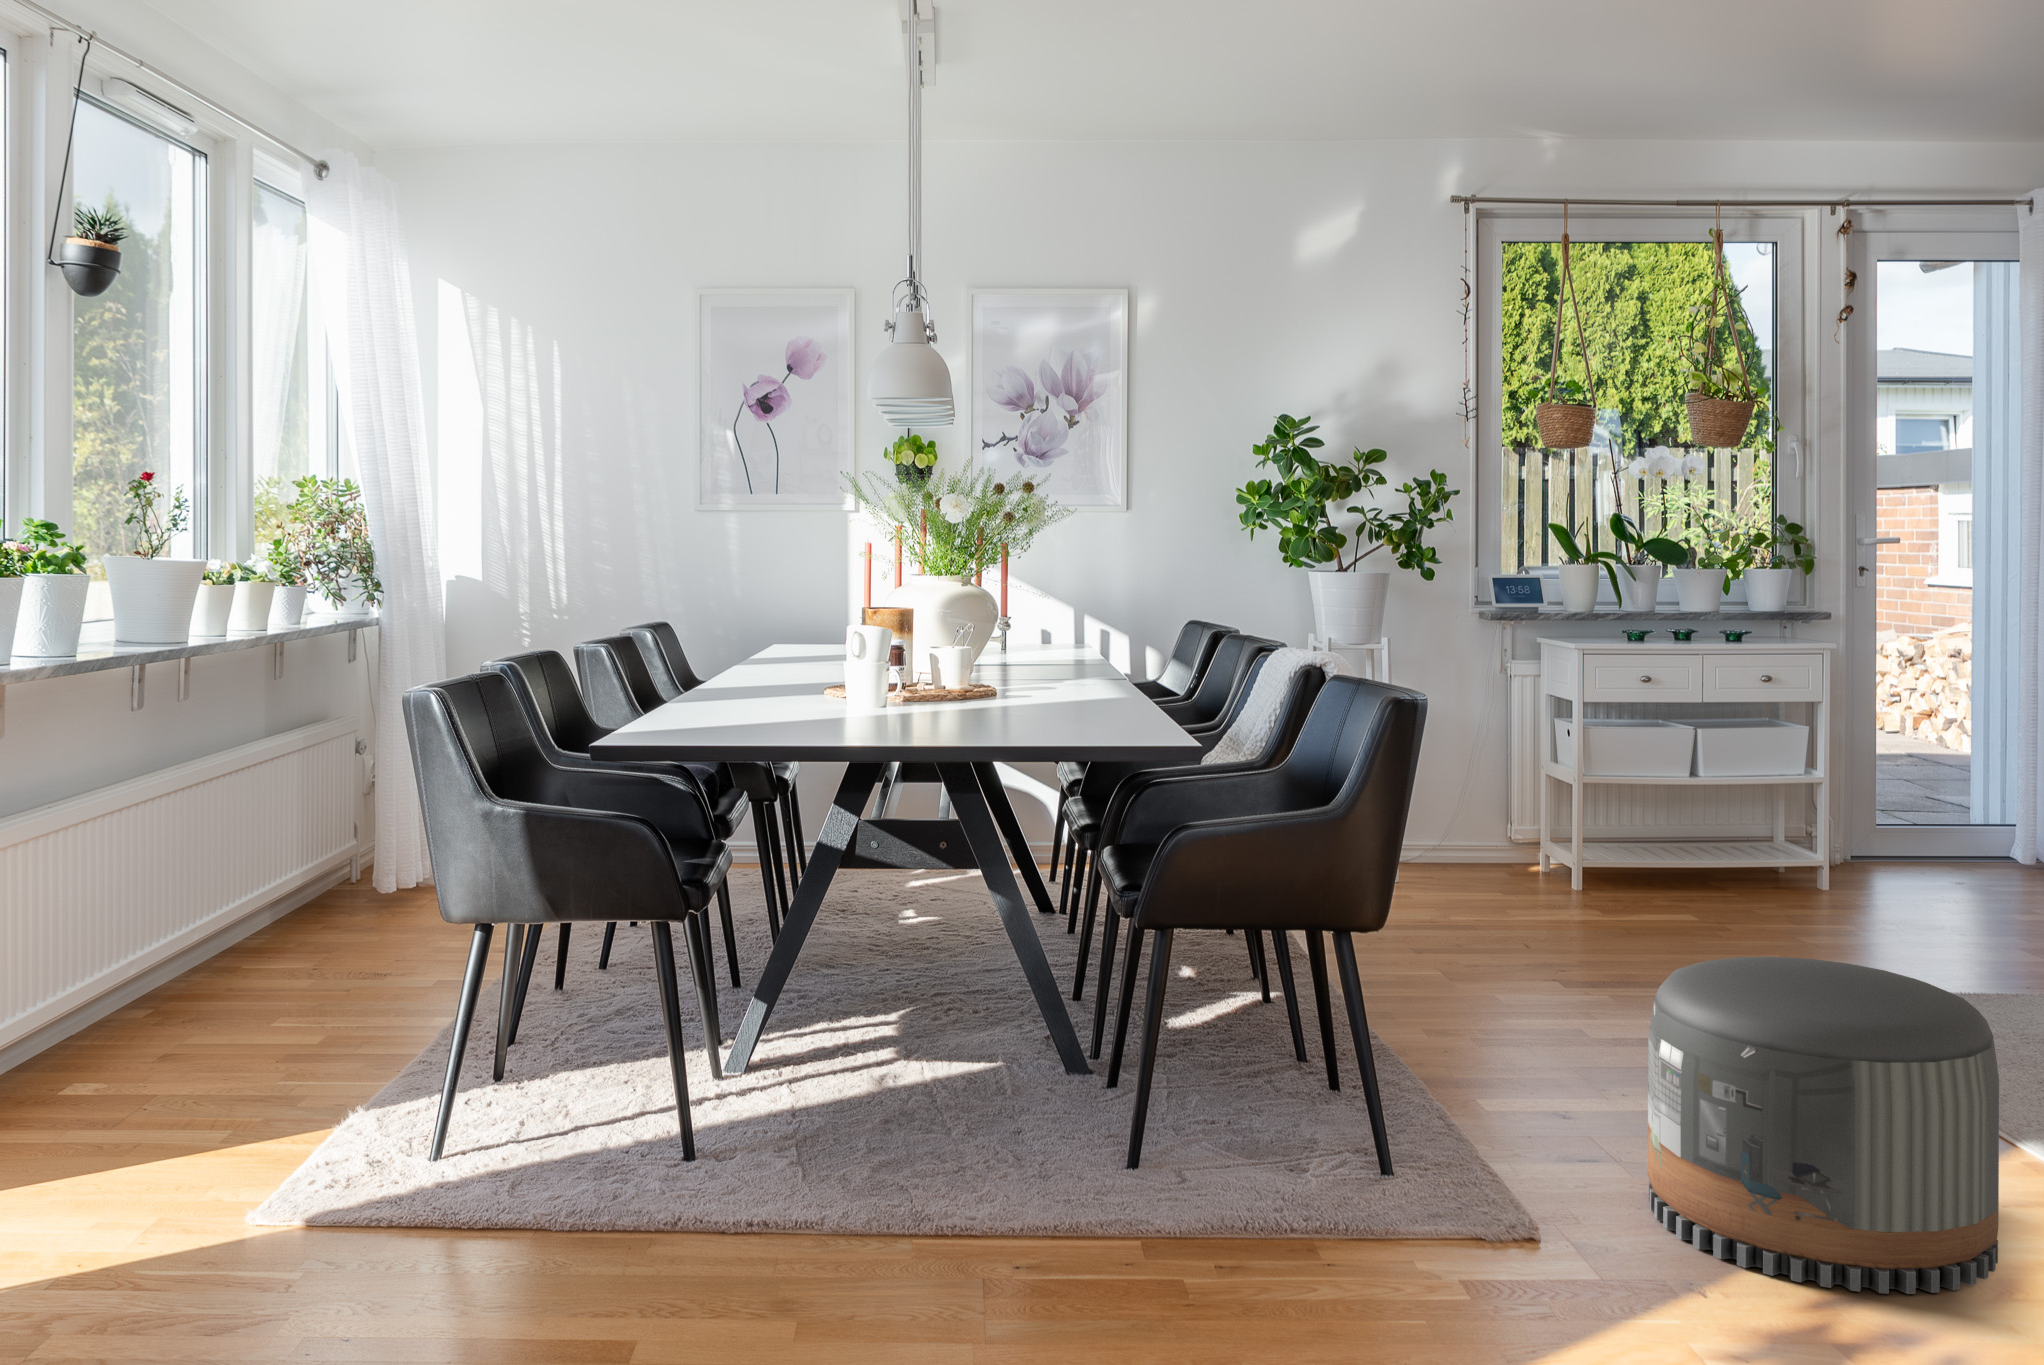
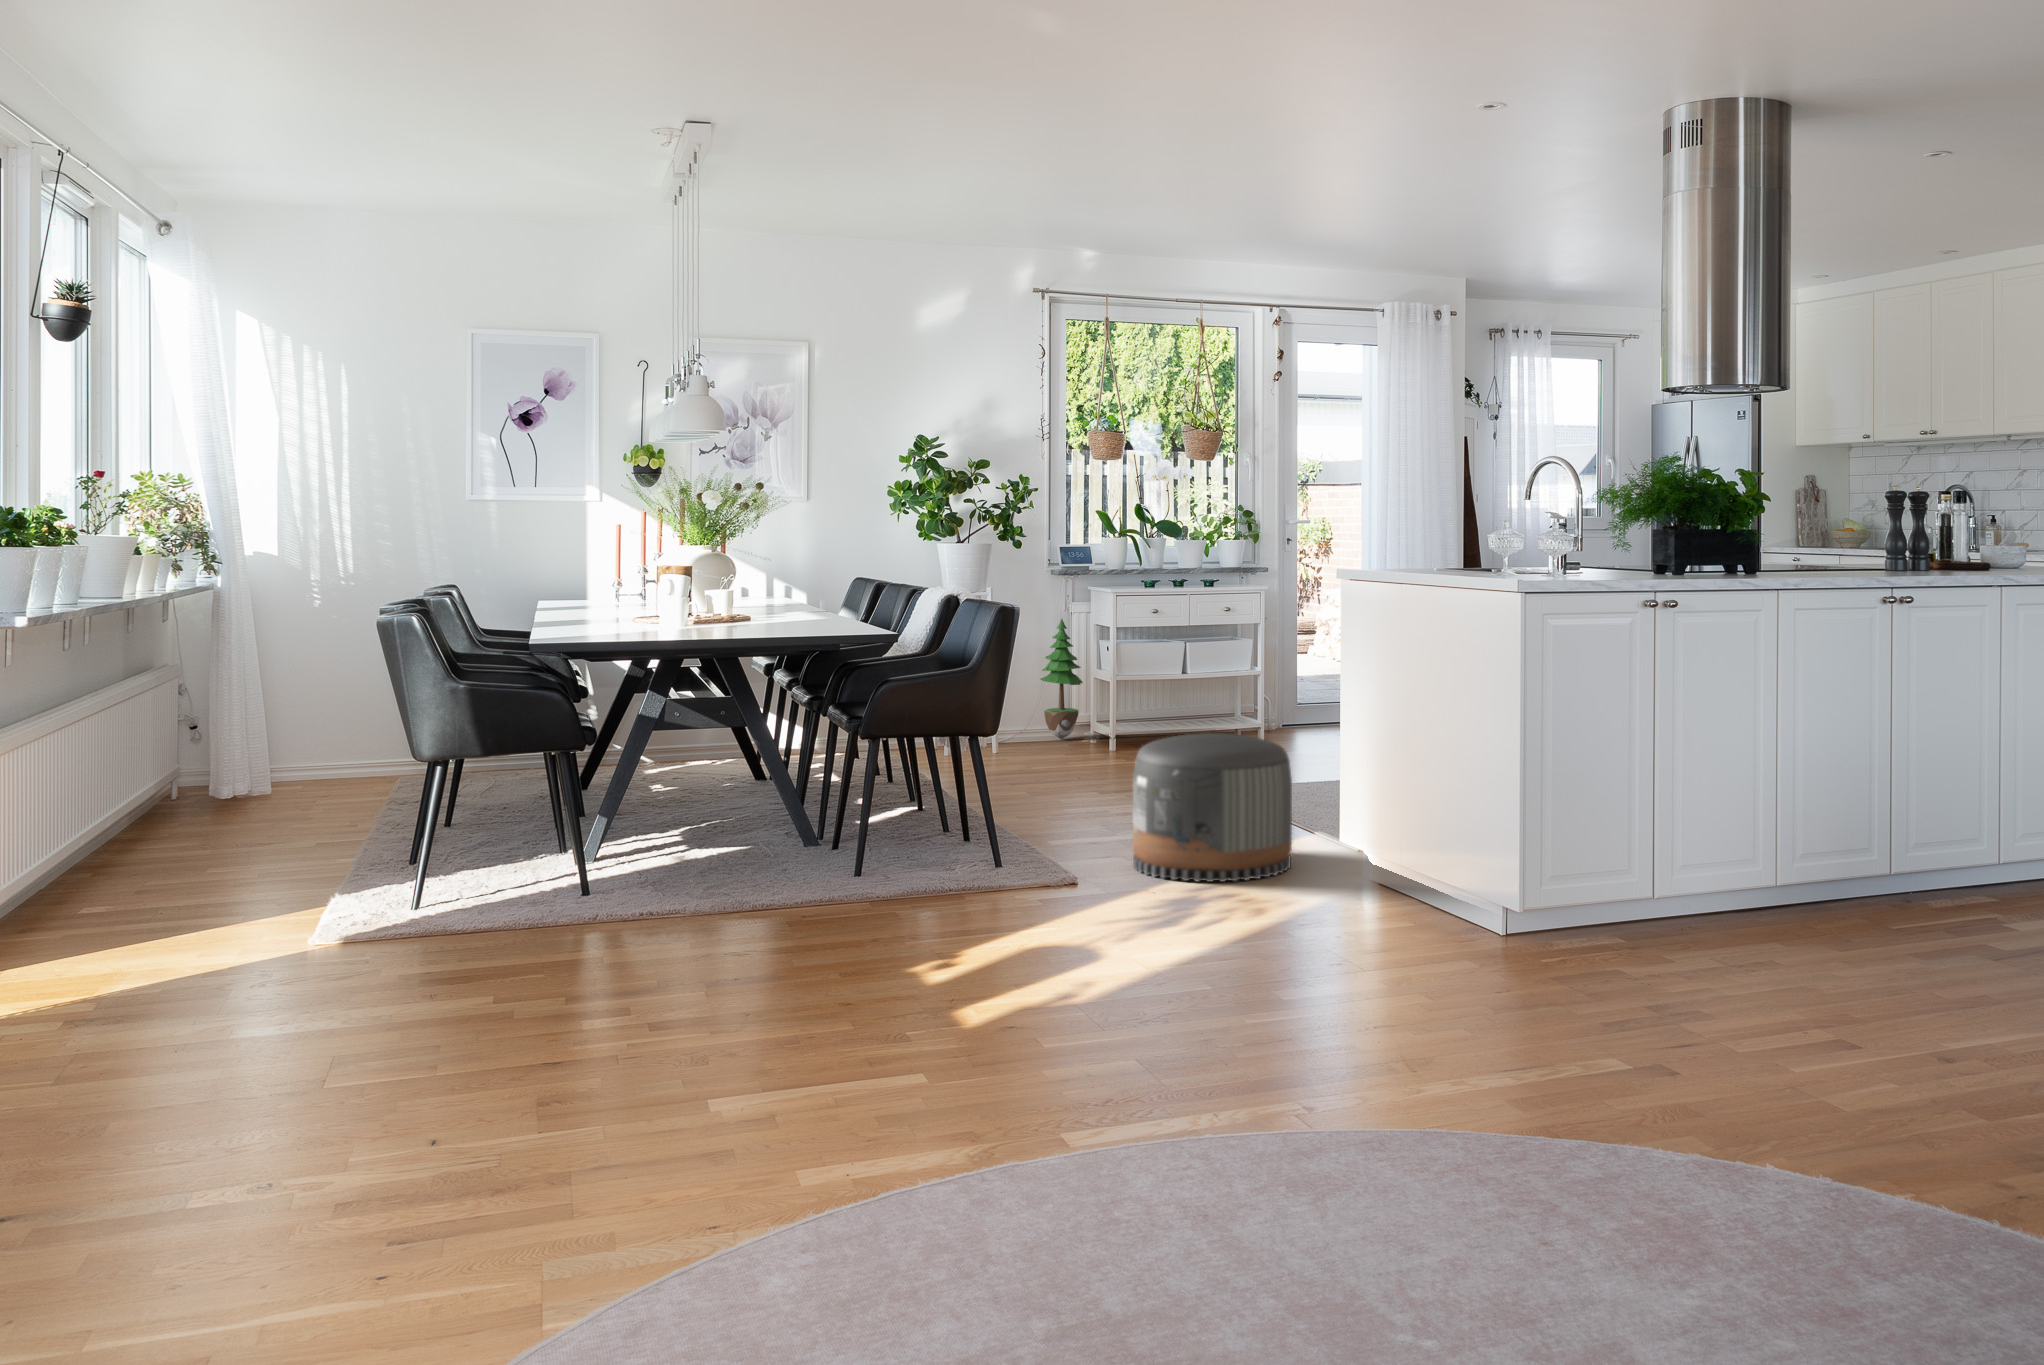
potted tree: none [1459,683,1527,864] -> present [1040,619,1083,739]

